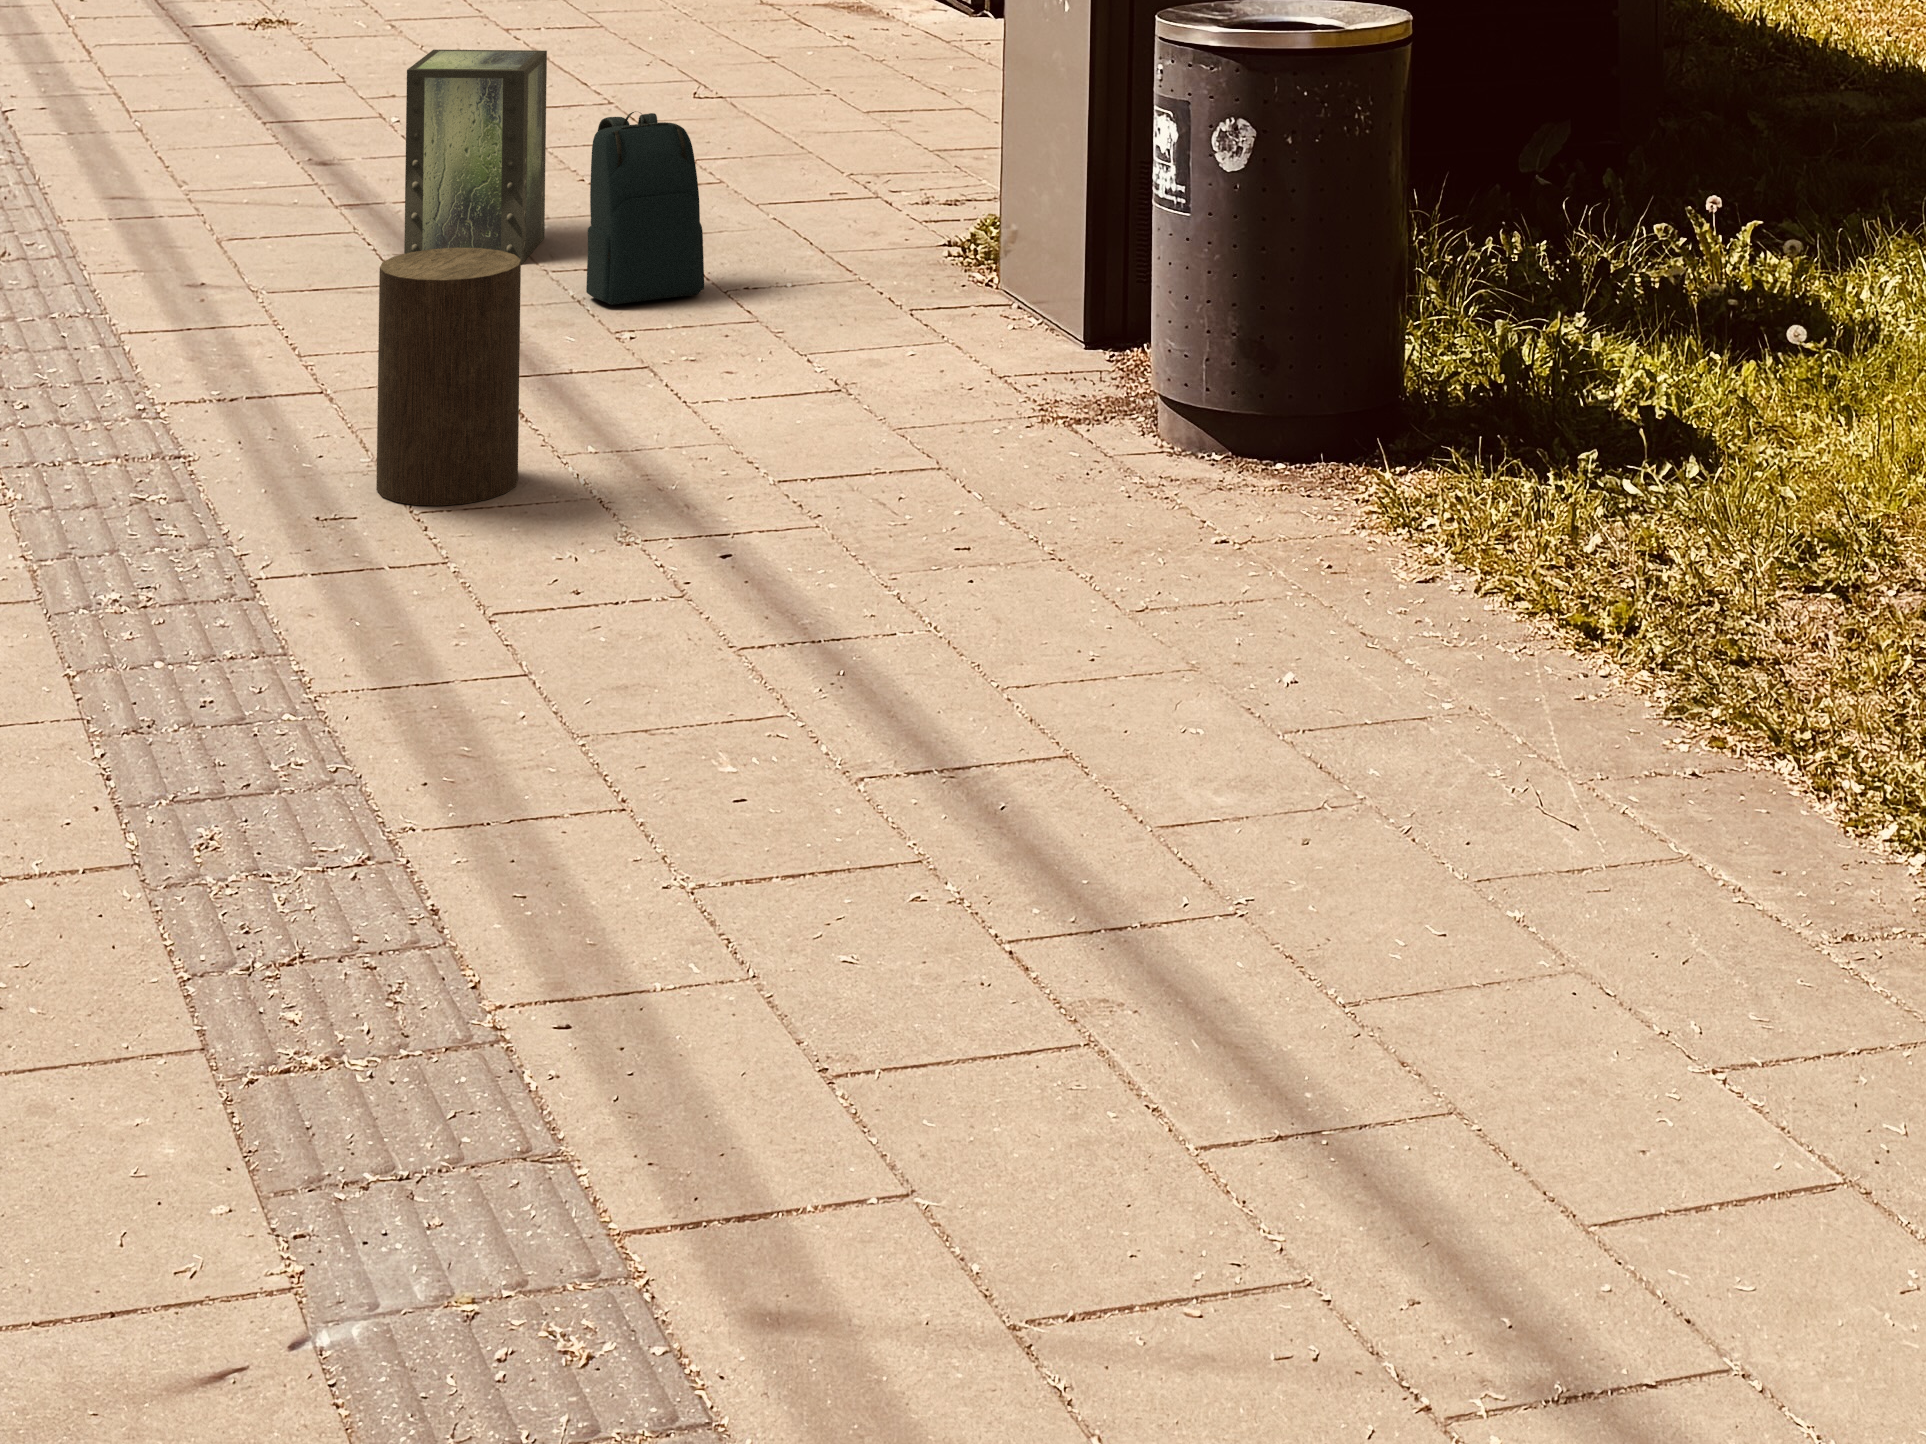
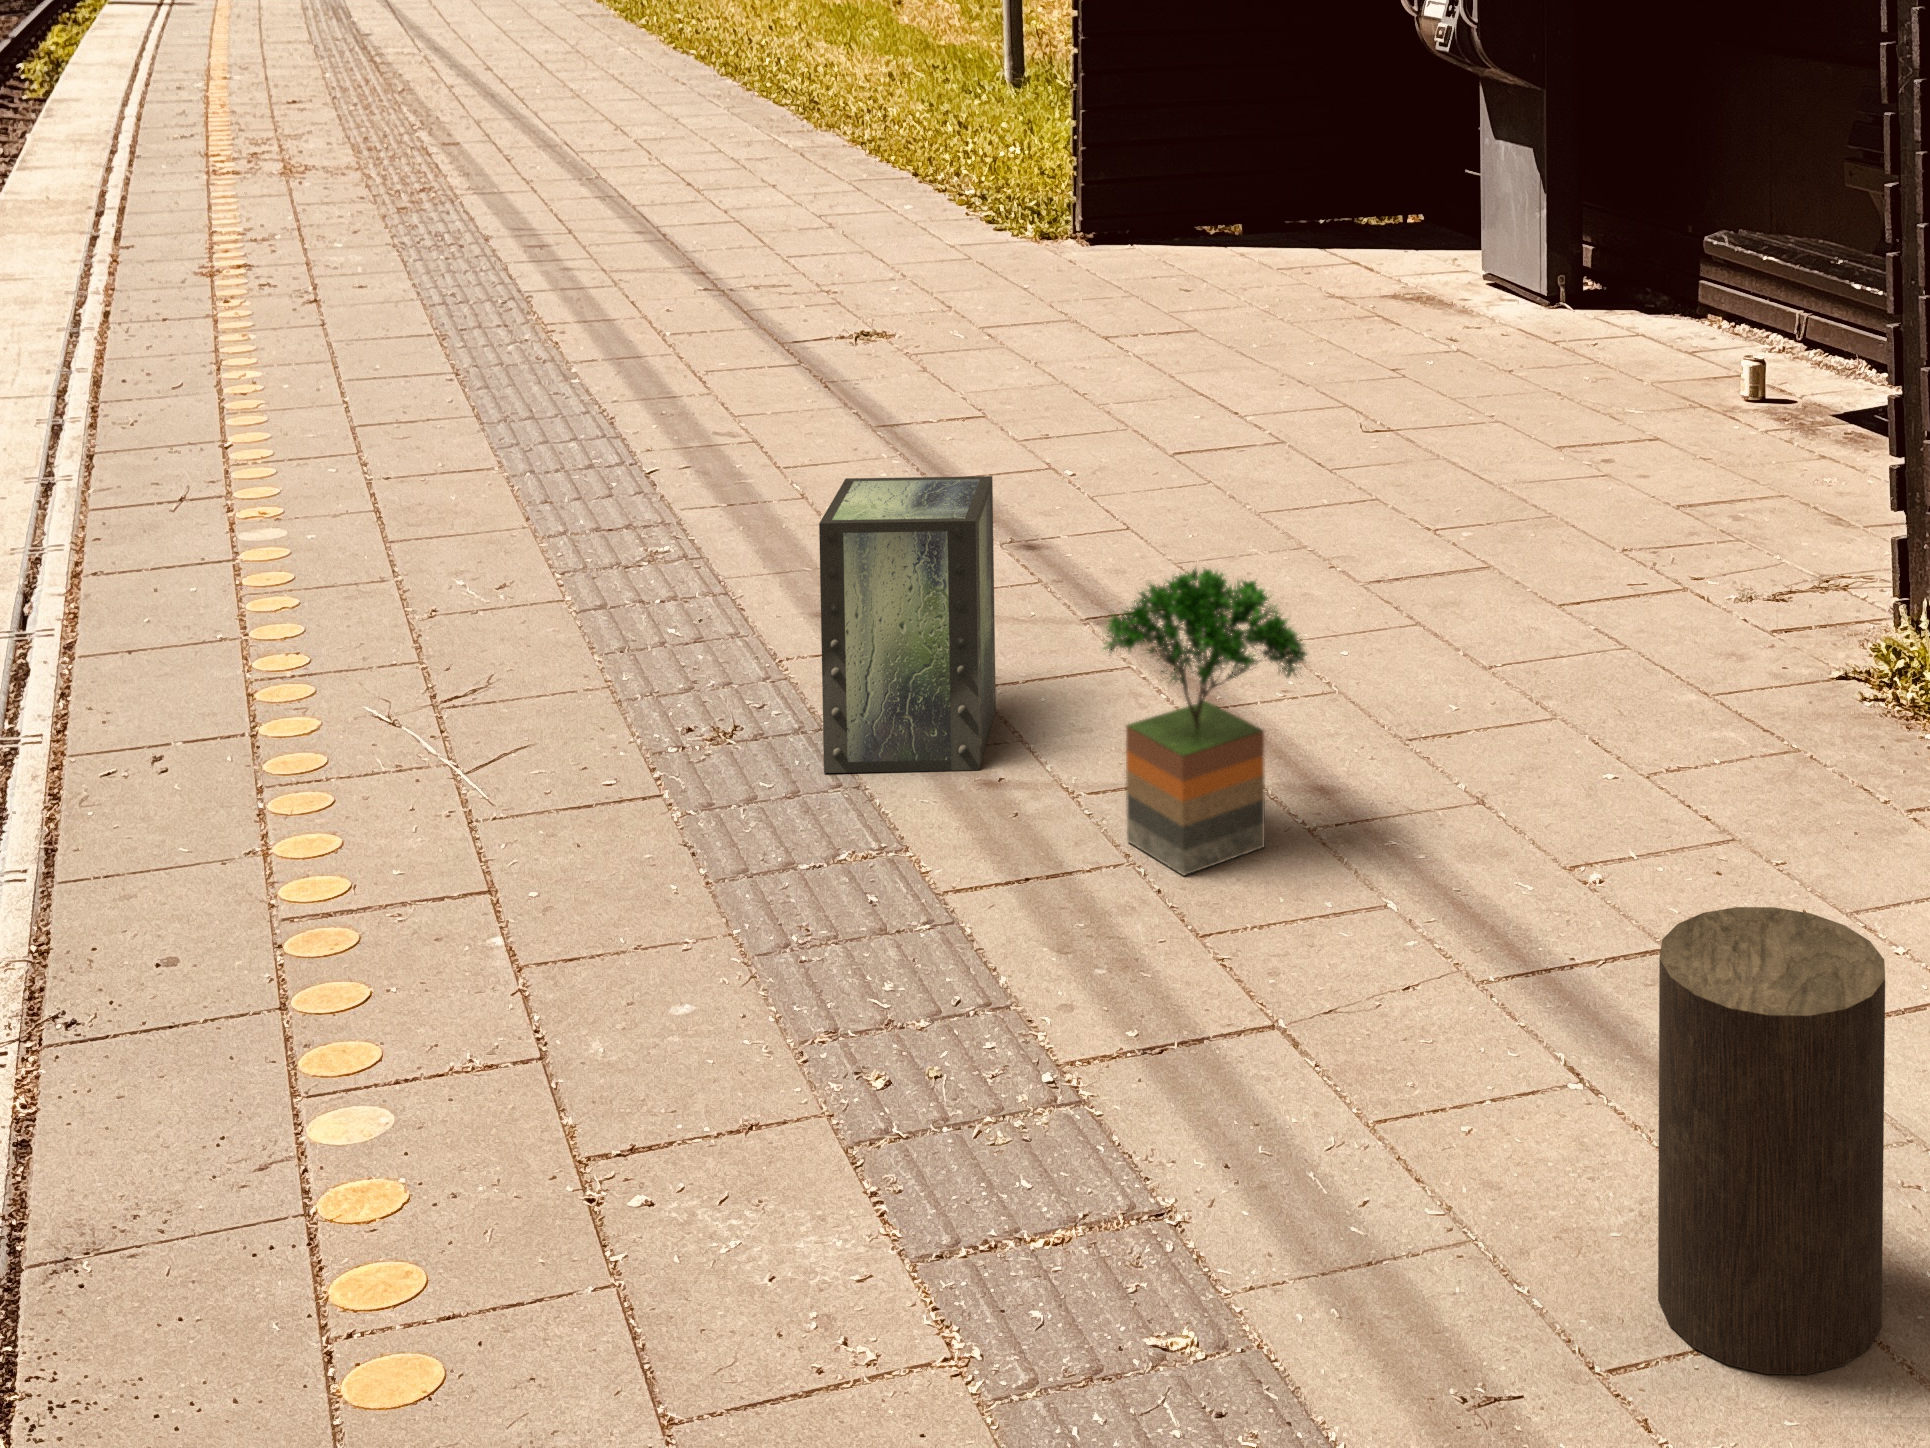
storage box: present [404,50,547,264] -> present [819,476,996,773]
potted tree: none [190,109,346,329] -> present [1104,569,1307,875]
backpack: present [586,112,704,304] -> none [1578,545,1747,808]

